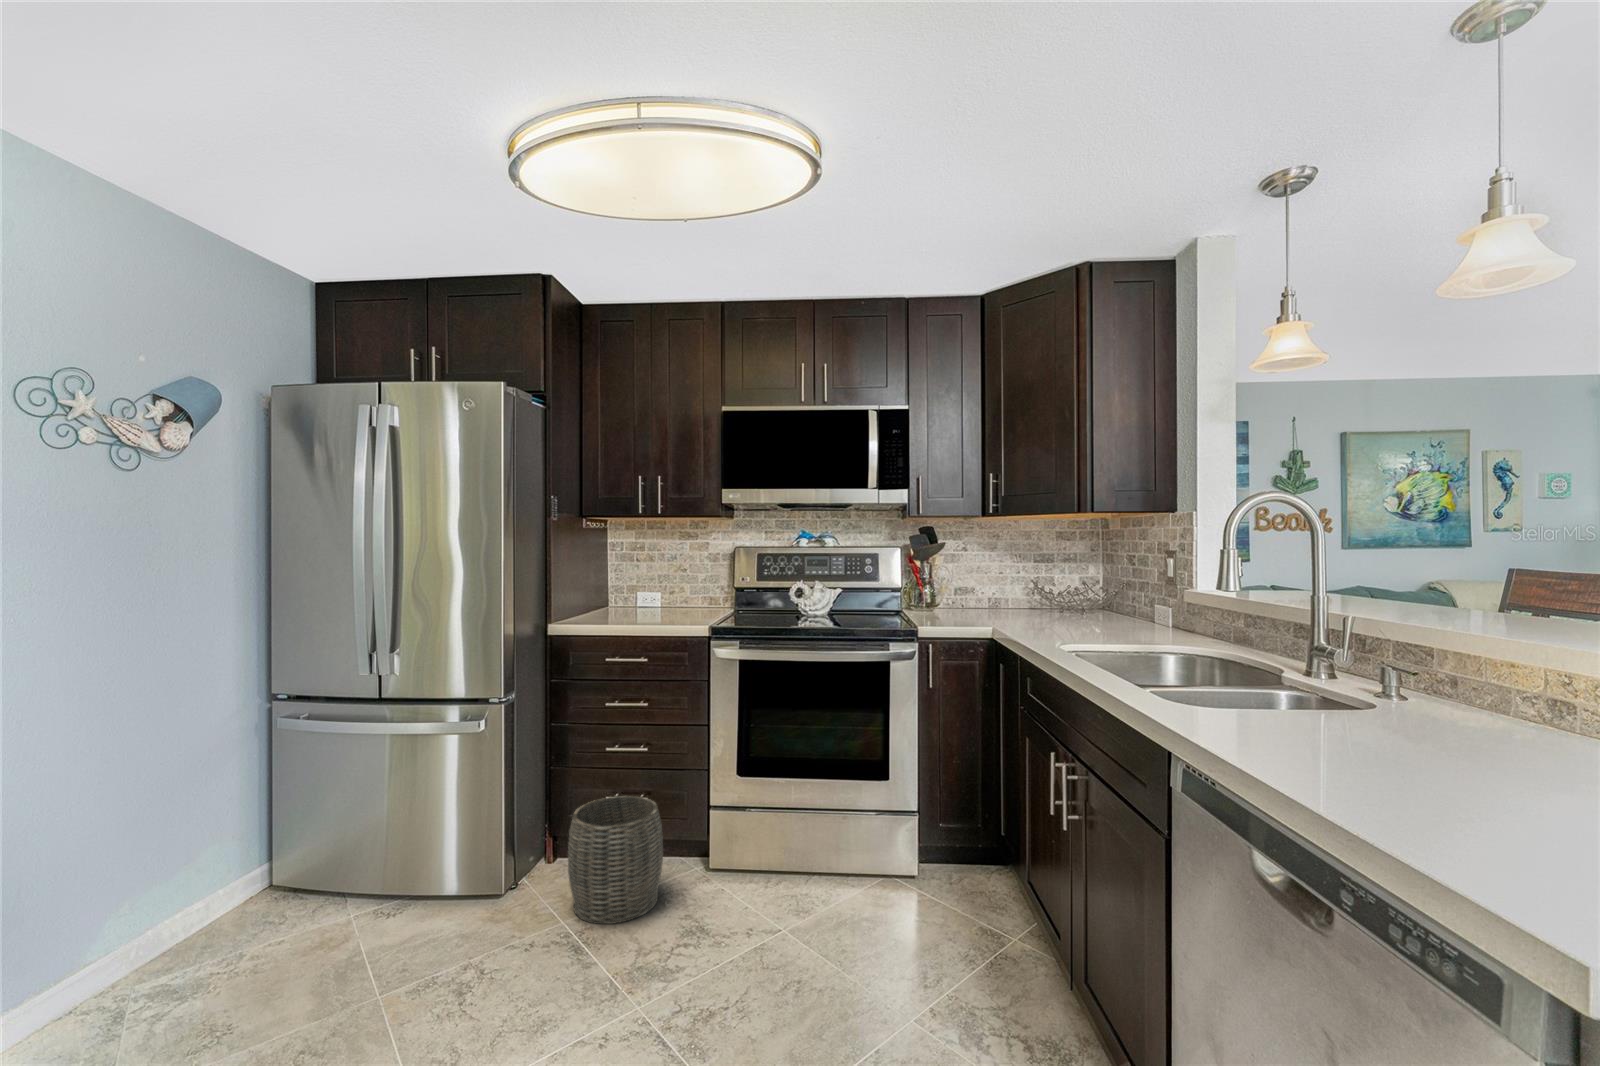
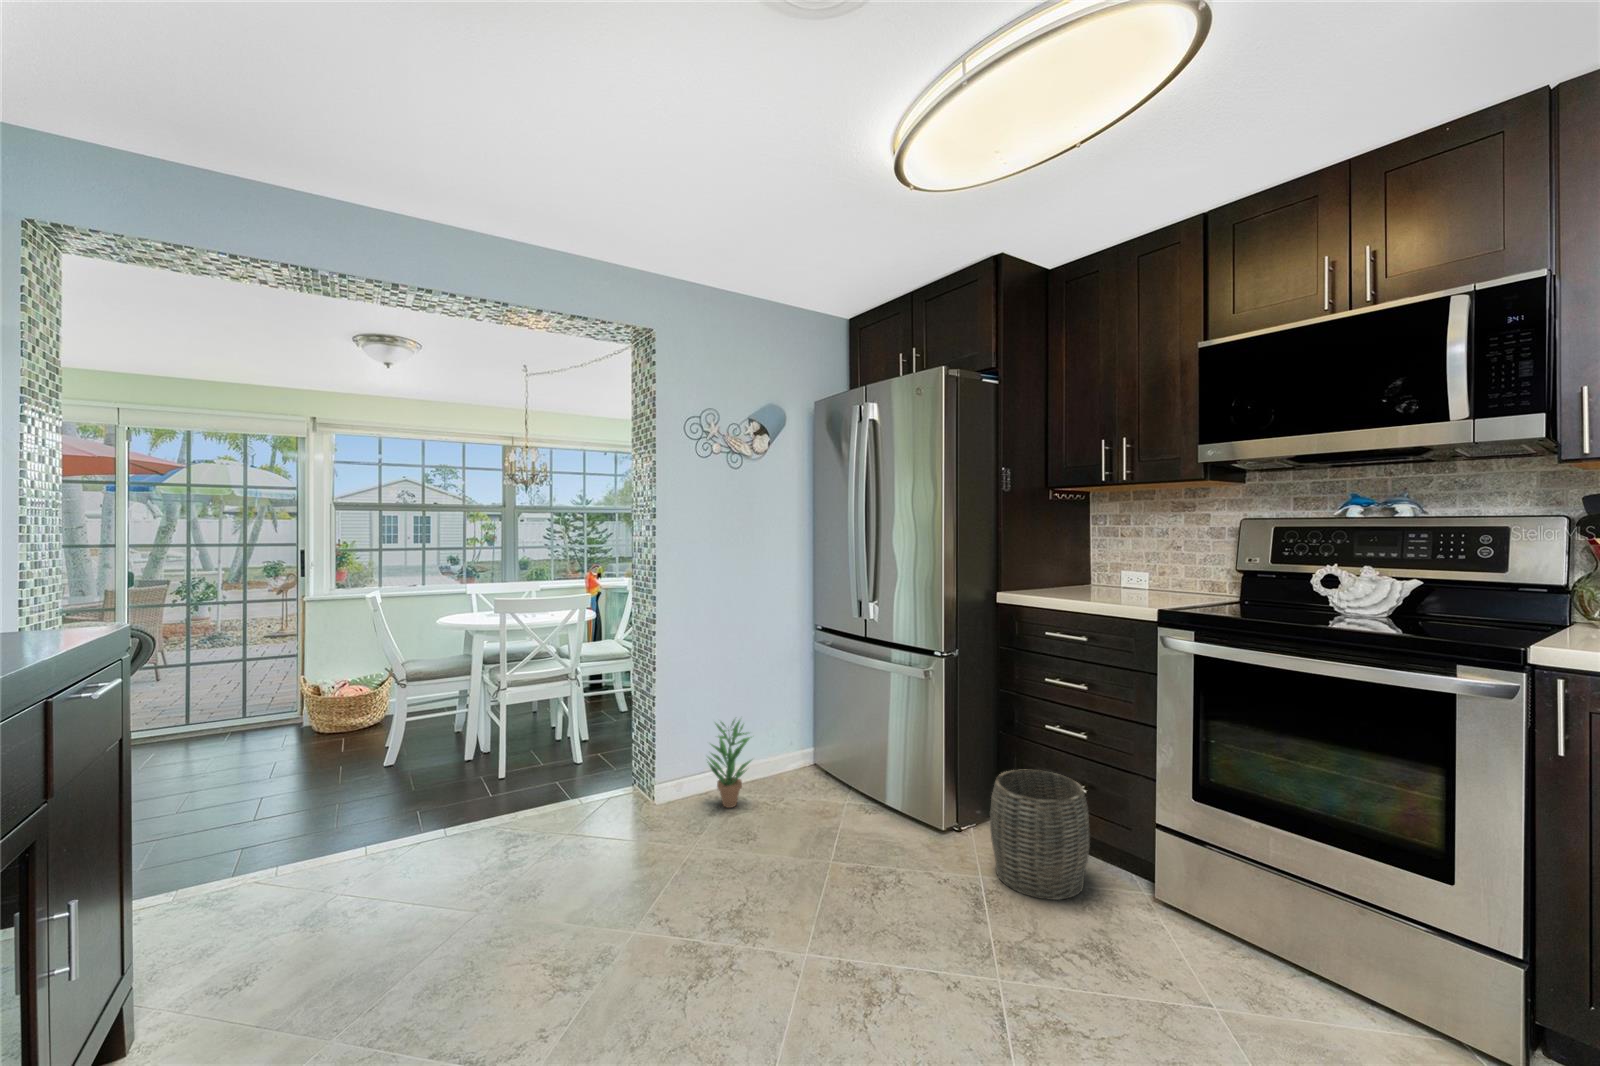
potted plant: none [96,845,206,997] -> present [708,720,752,808]

